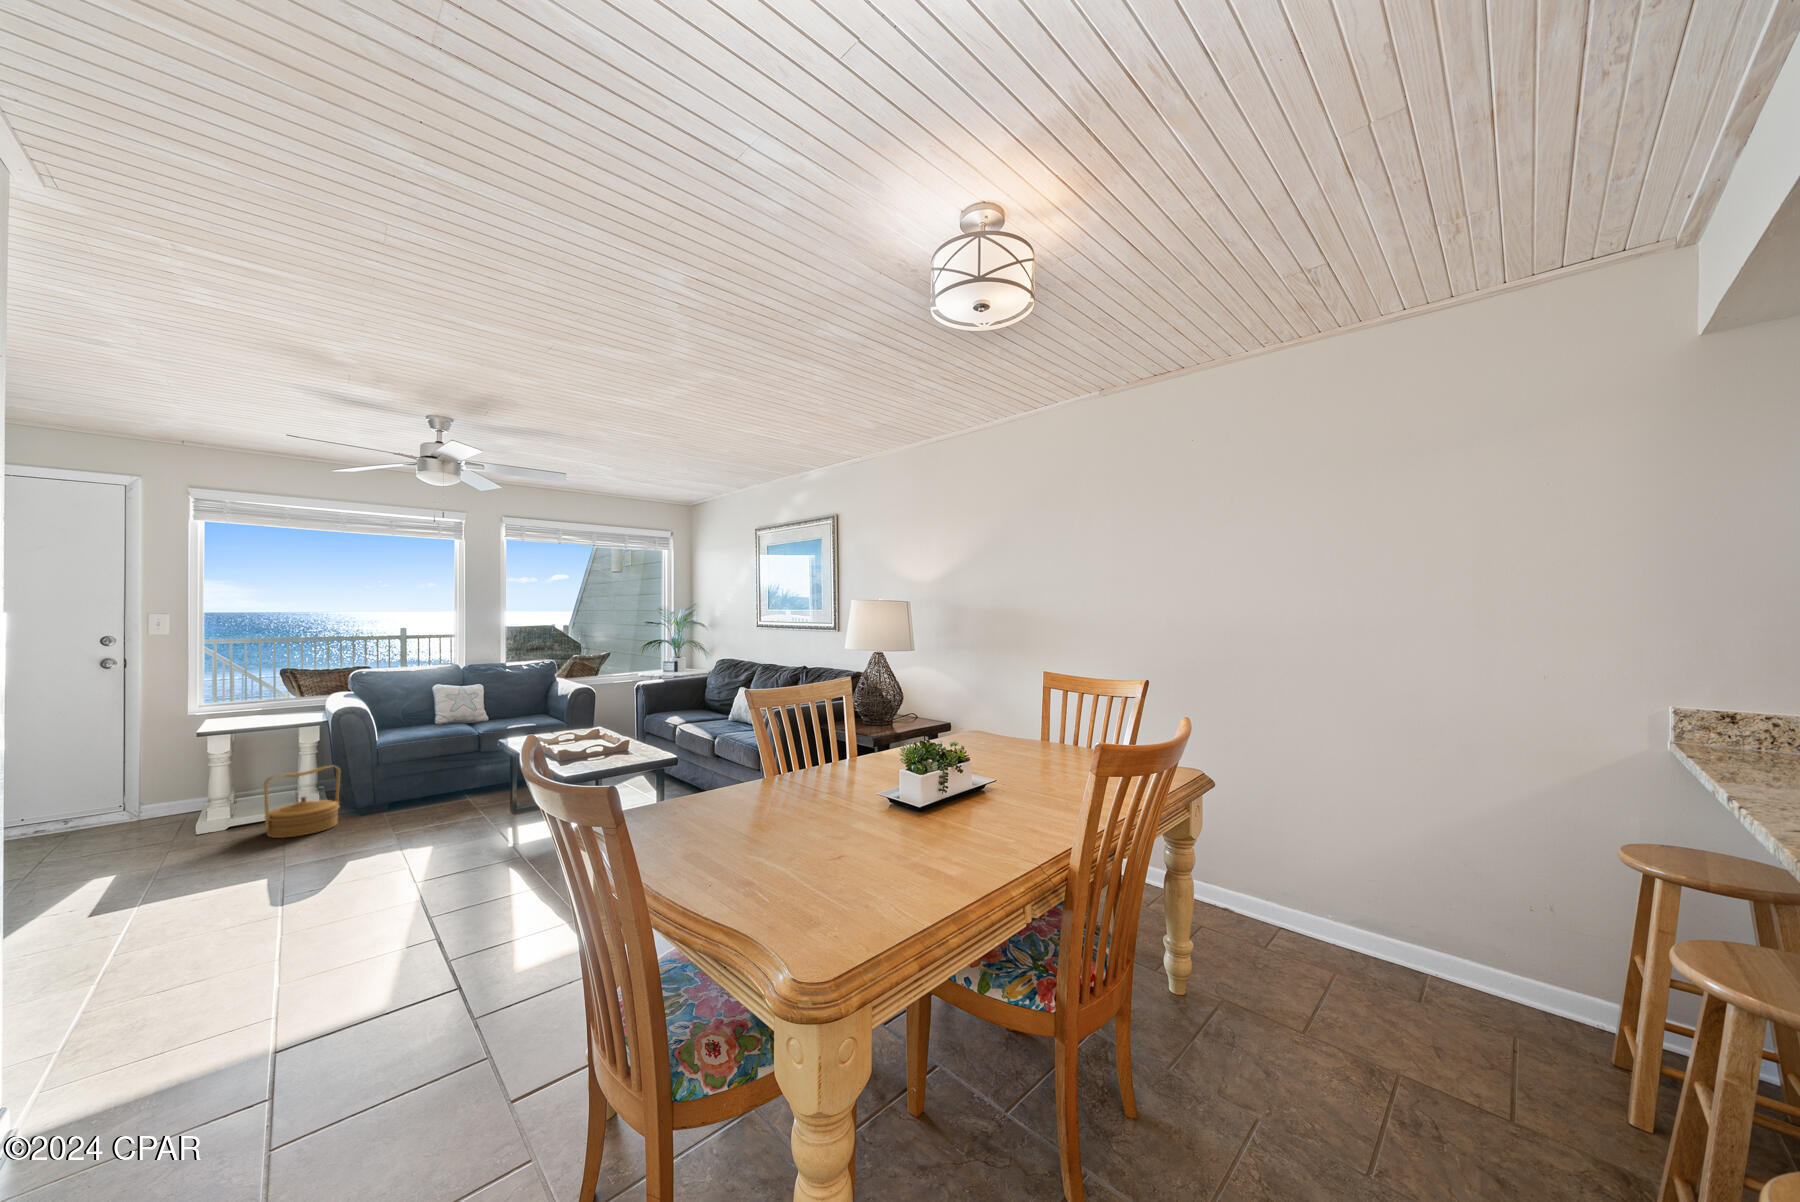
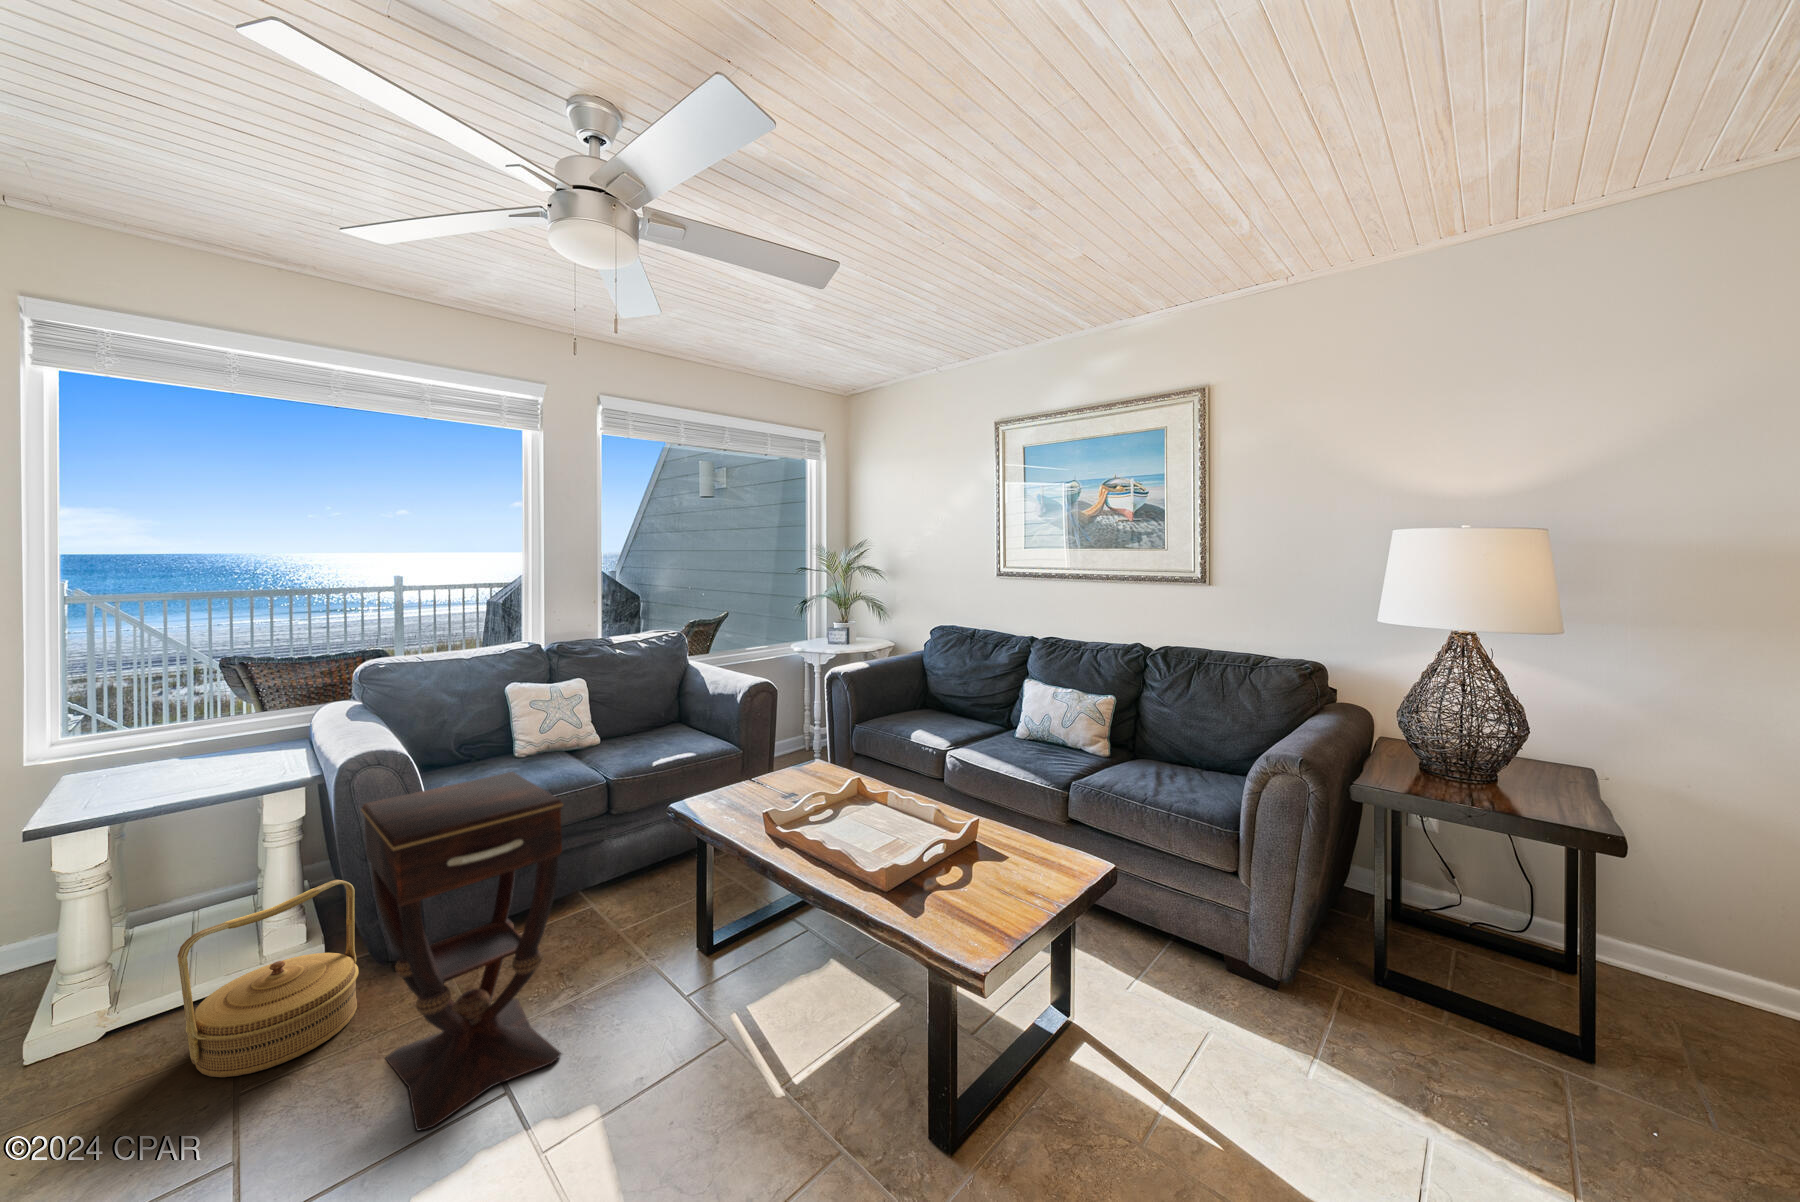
side table: none [343,716,428,850] -> present [361,772,563,1130]

